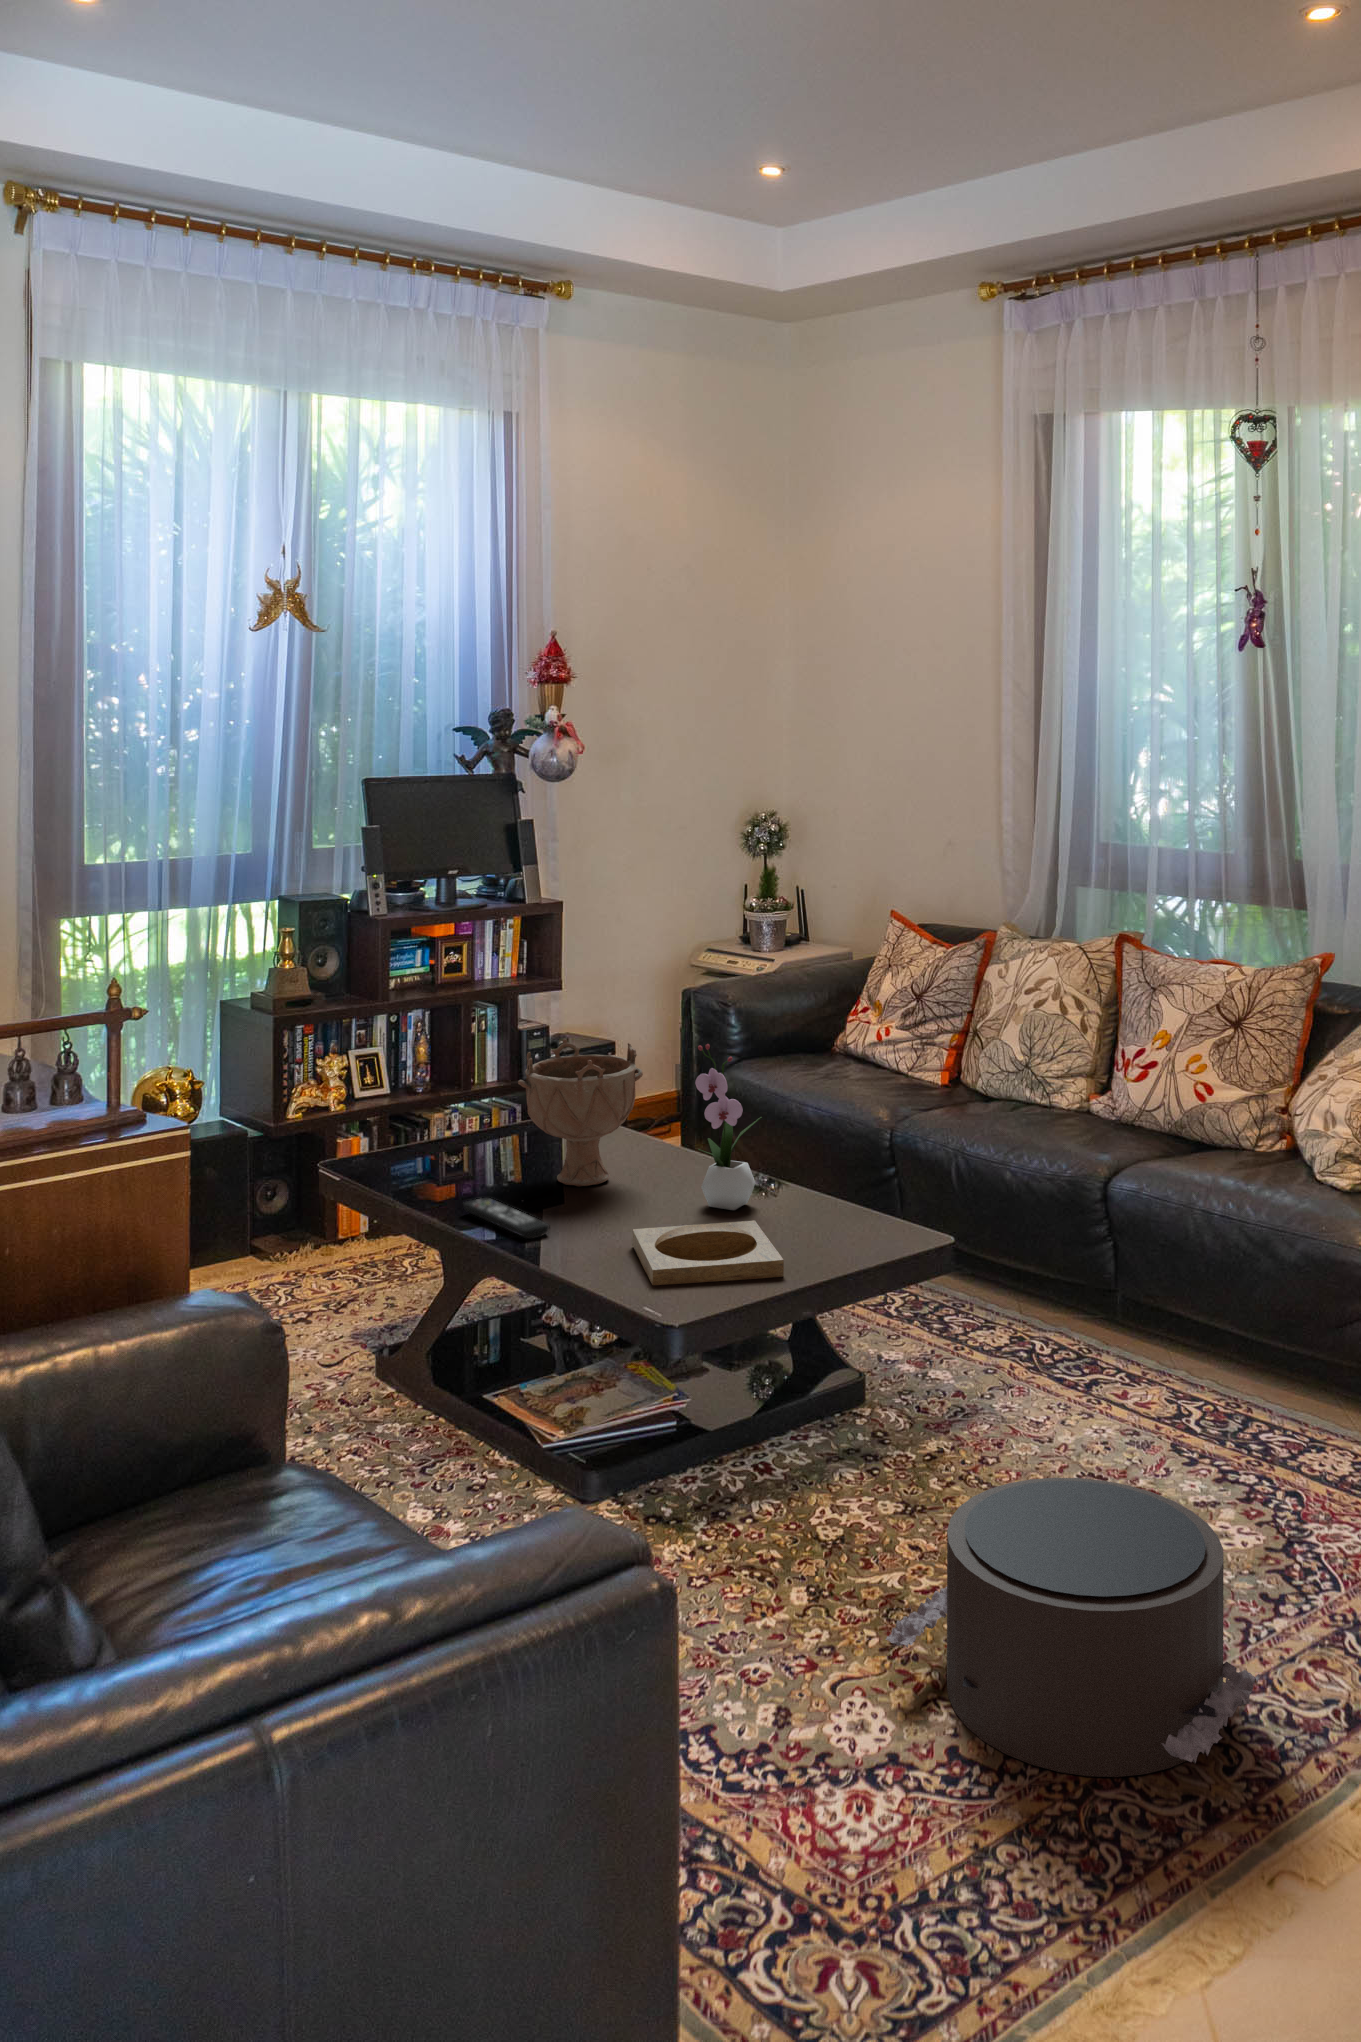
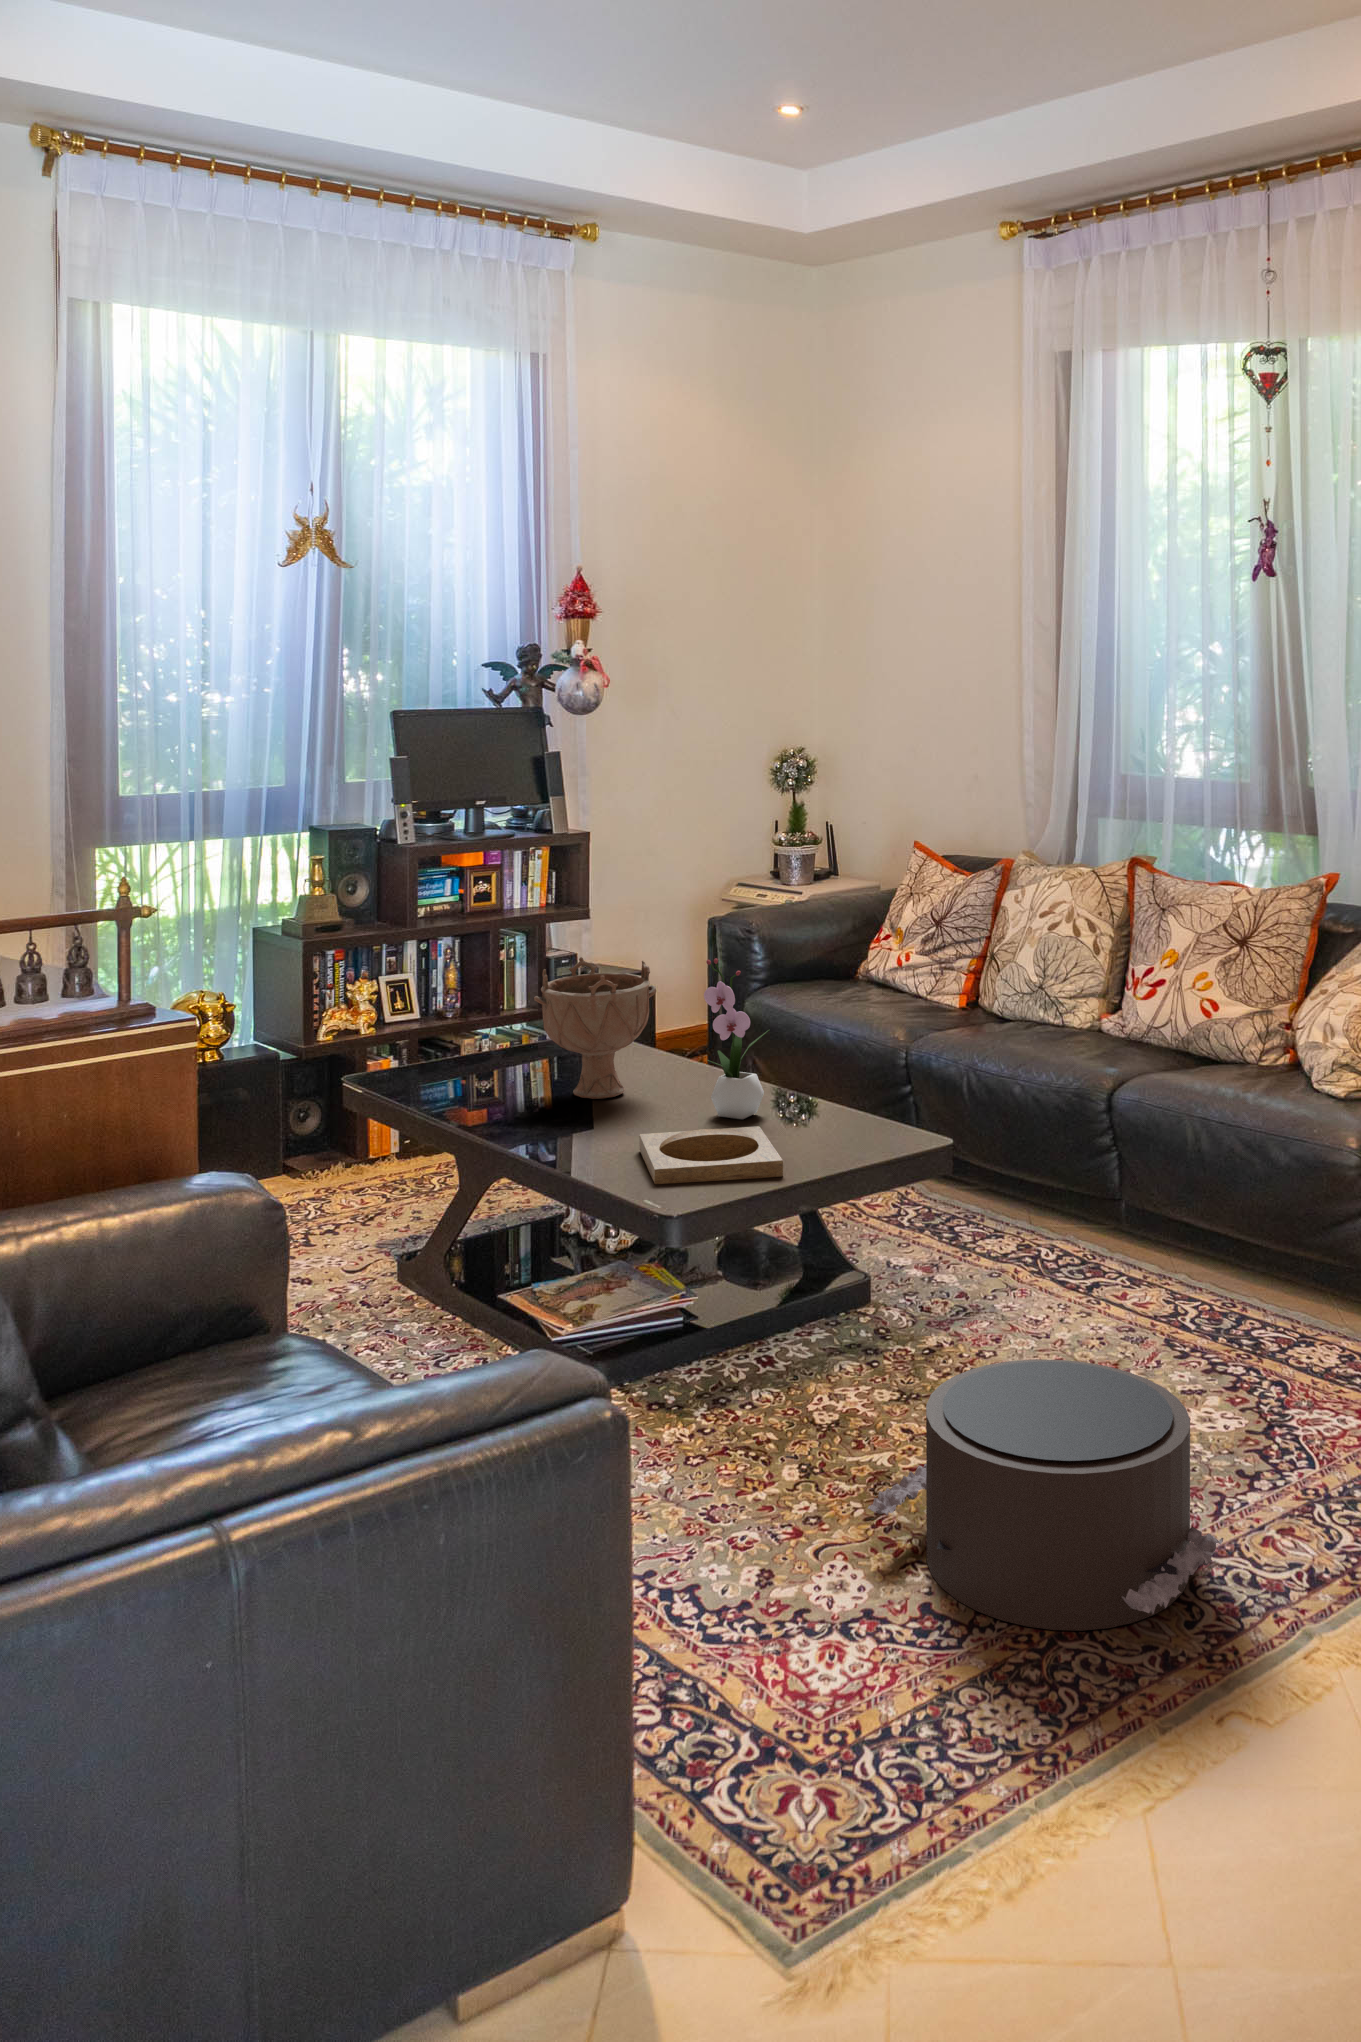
remote control: present [463,1198,550,1239] -> none [478,1108,561,1145]

